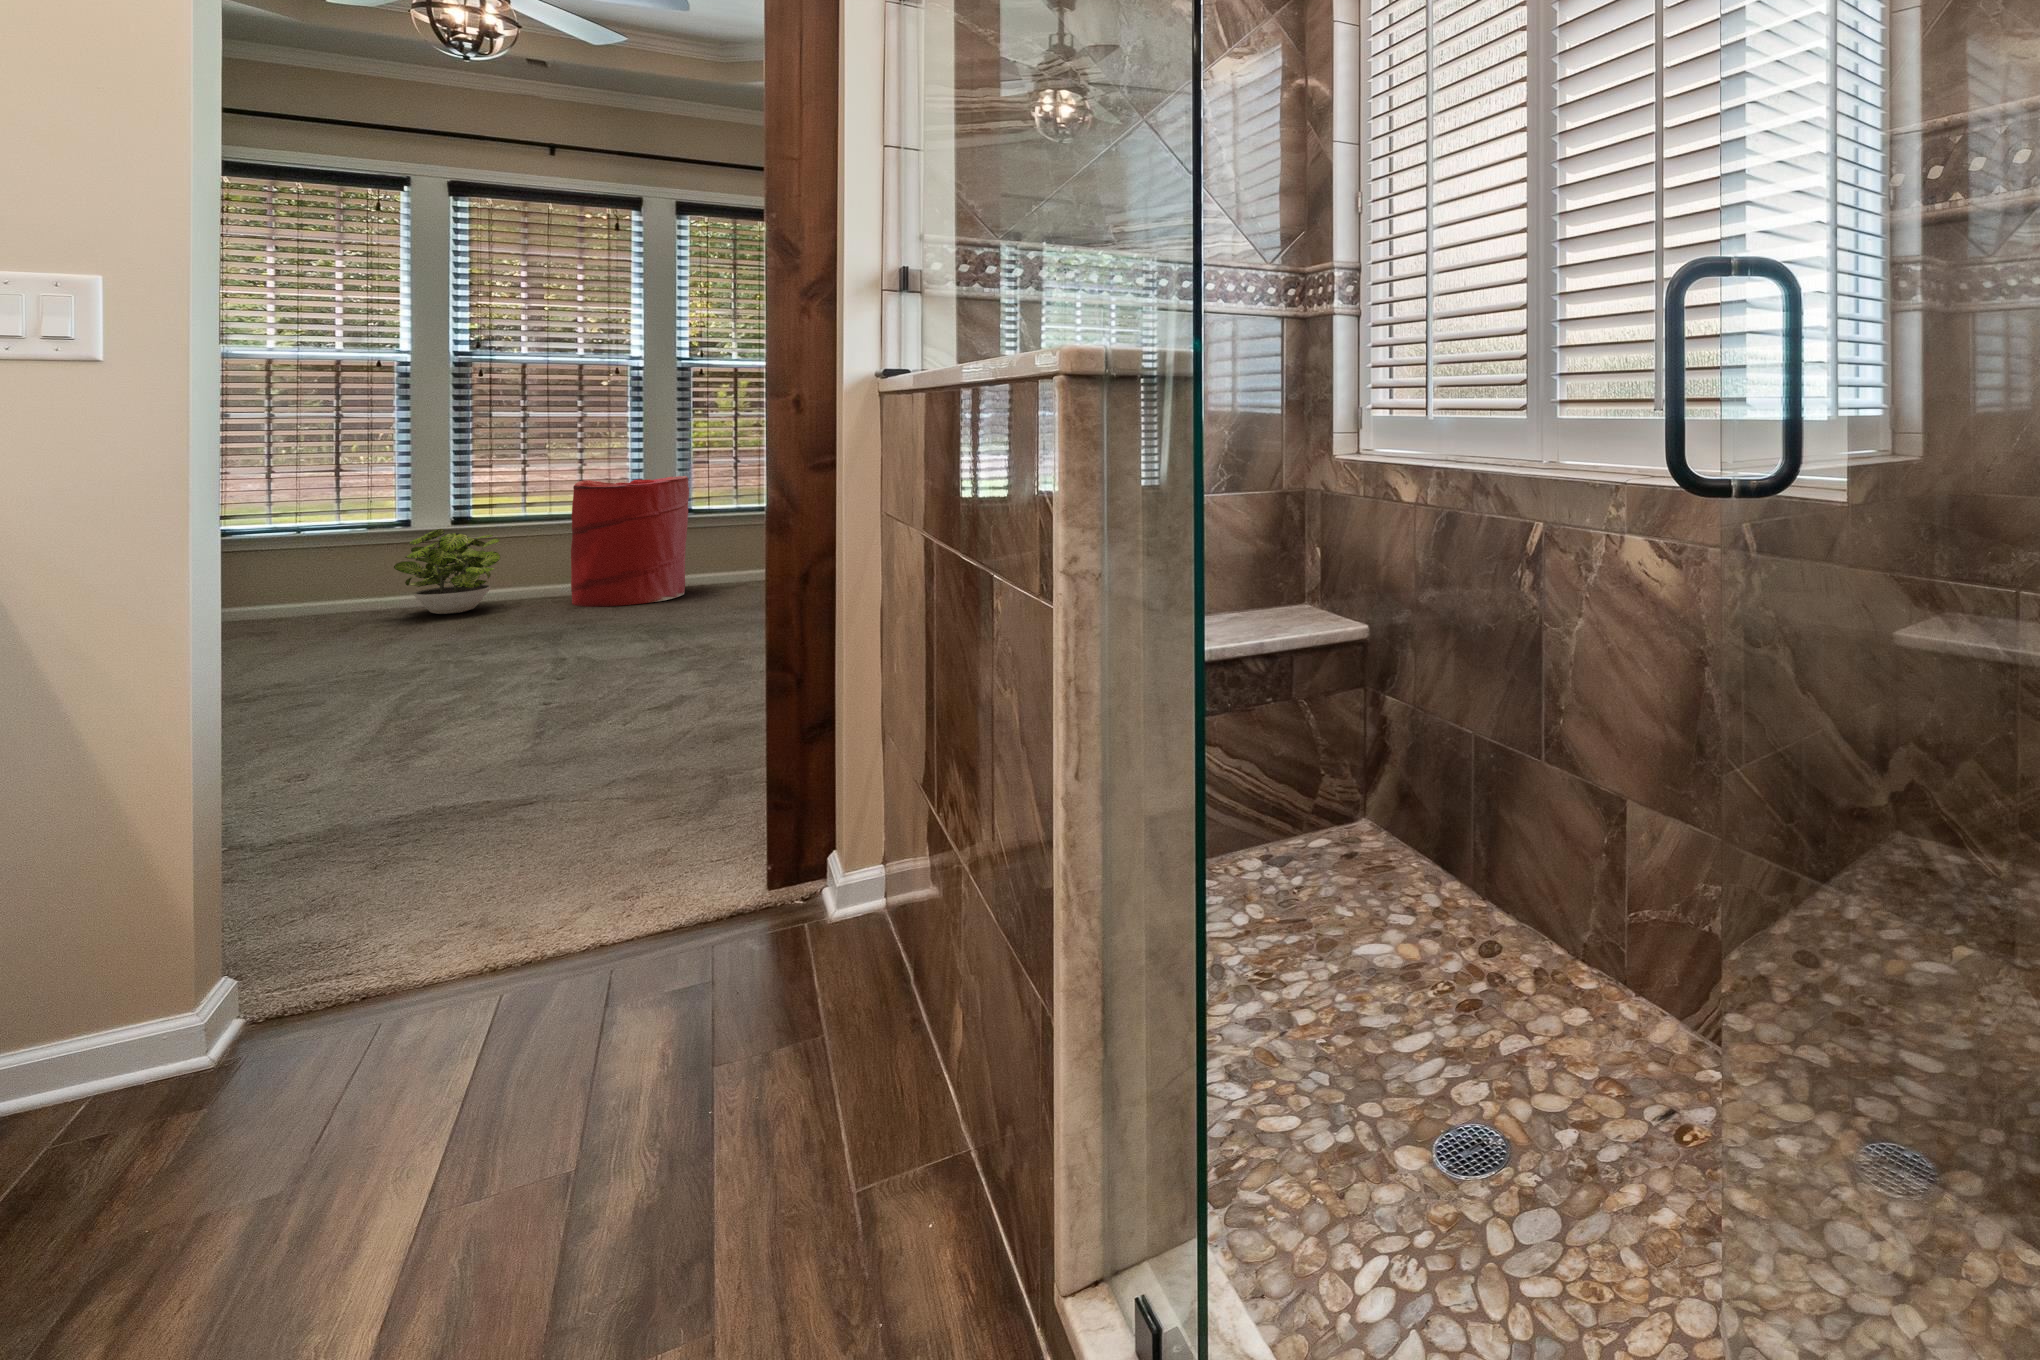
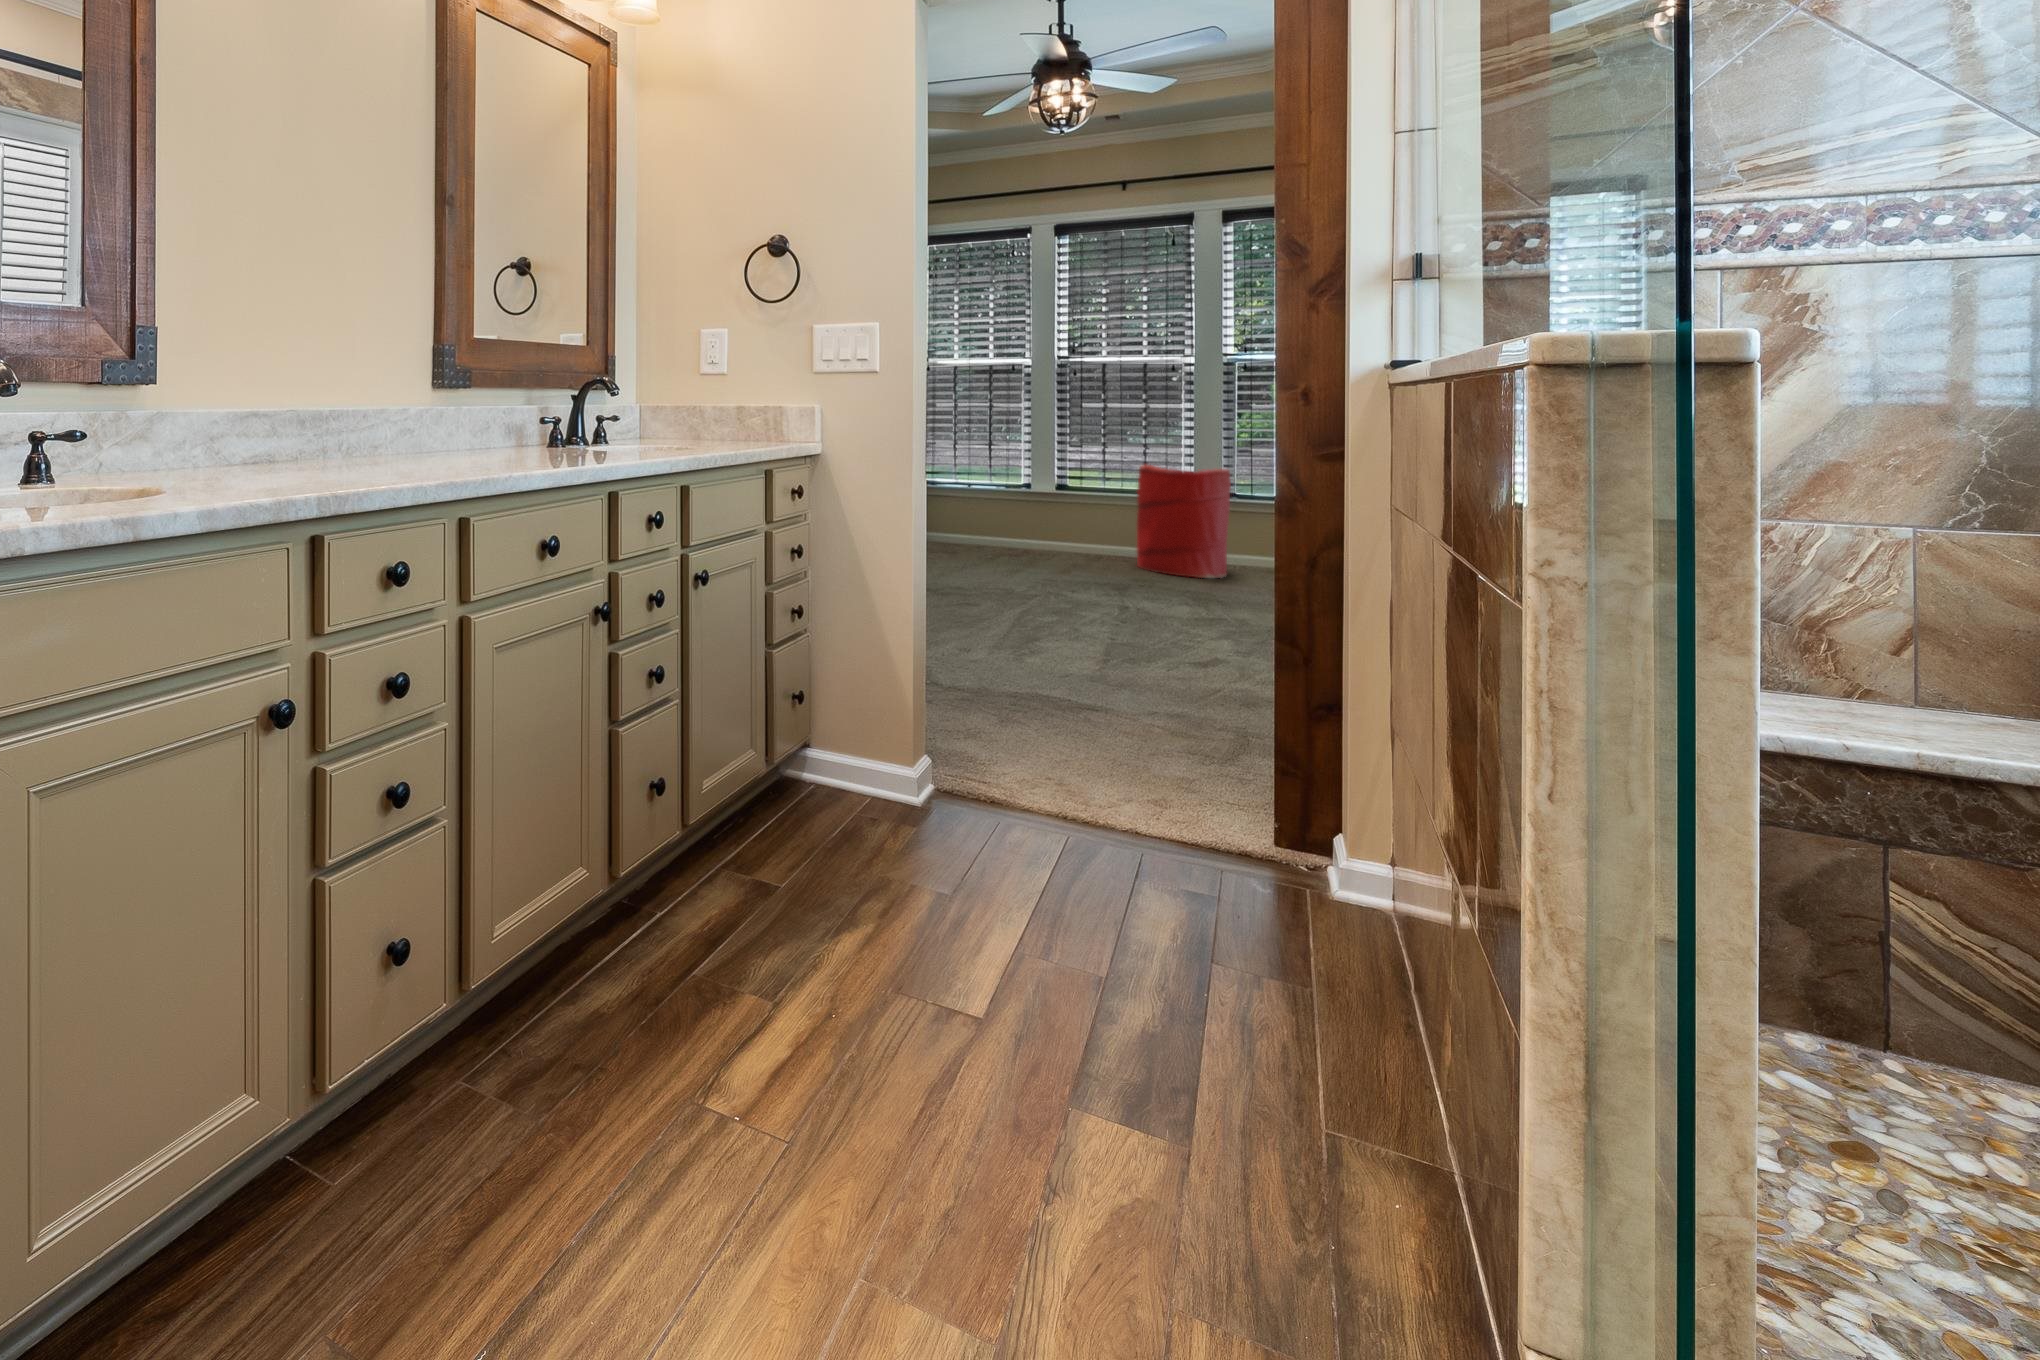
potted plant: present [394,529,500,614] -> none [1023,490,1088,557]

